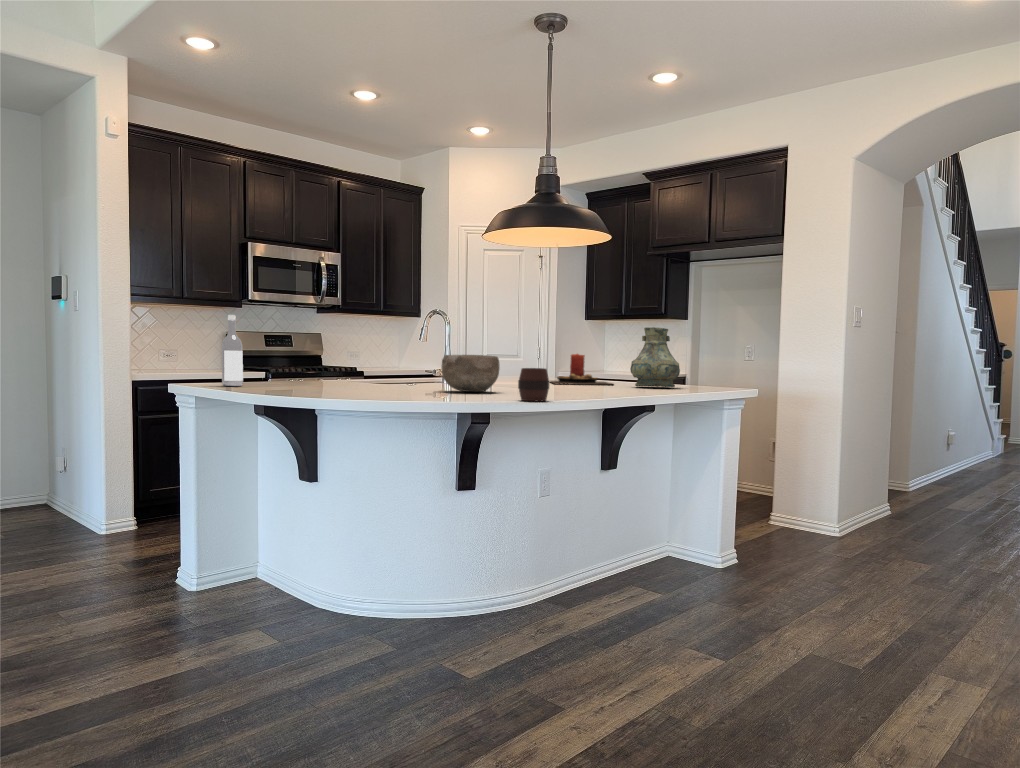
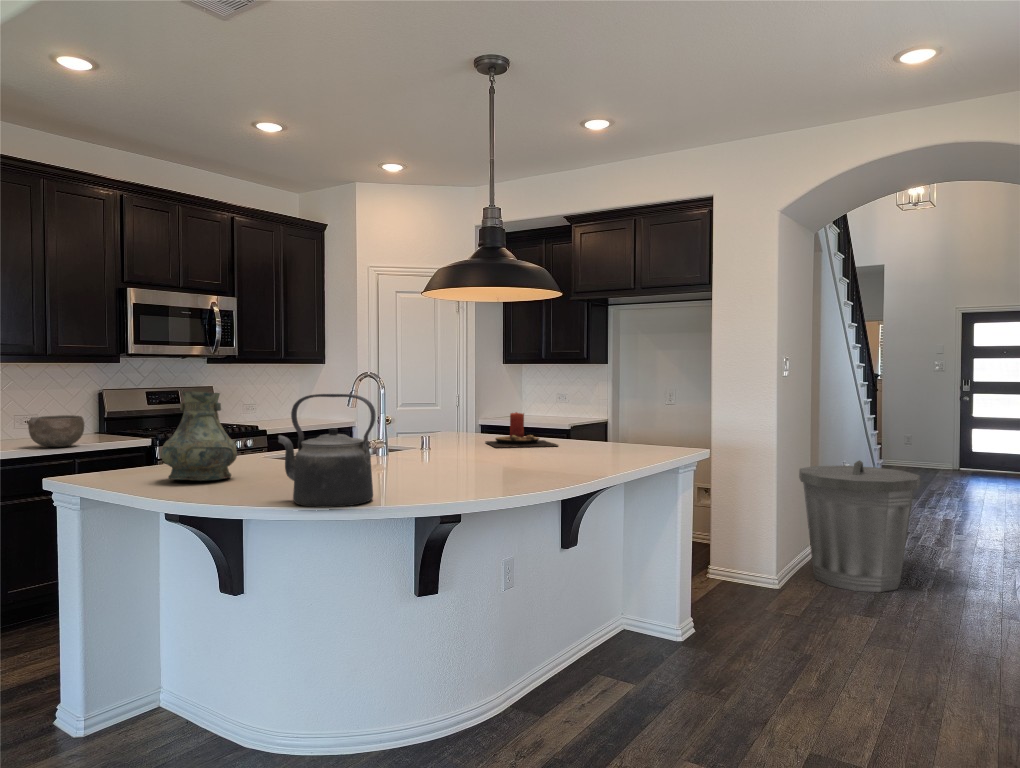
kettle: none [339,310,415,401] -> present [278,394,376,508]
wine bottle: present [222,315,243,386] -> none [114,391,141,478]
vase: present [630,327,680,387] -> present [161,391,237,481]
bowl: present [442,355,500,392] -> present [27,415,84,447]
cup: present [518,368,549,401] -> none [495,454,531,495]
trash can: none [869,414,998,546] -> present [799,460,920,592]

